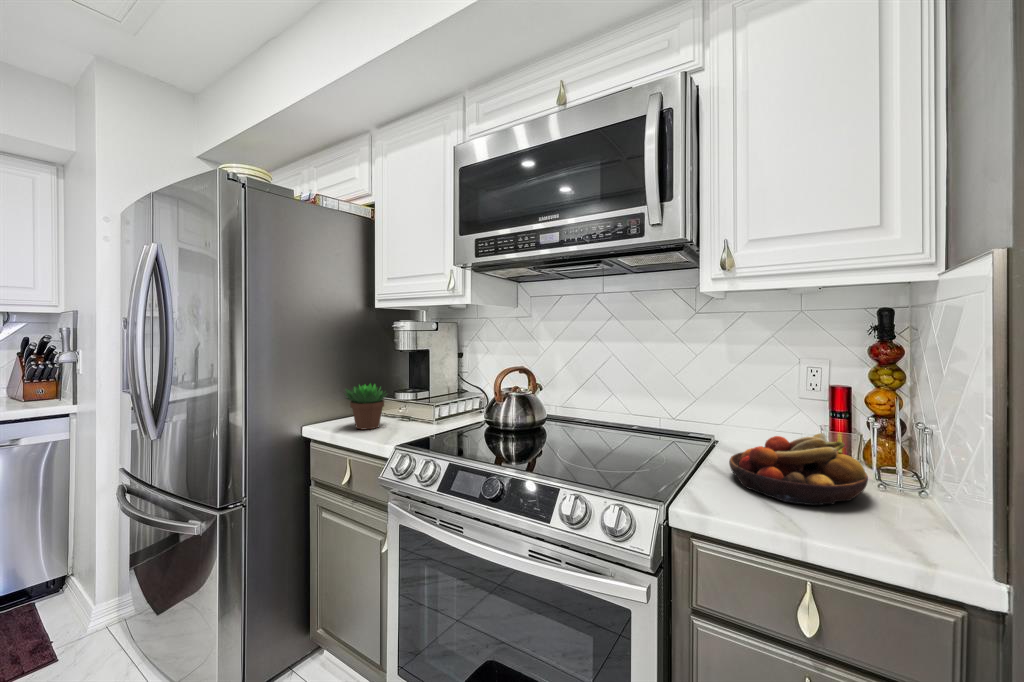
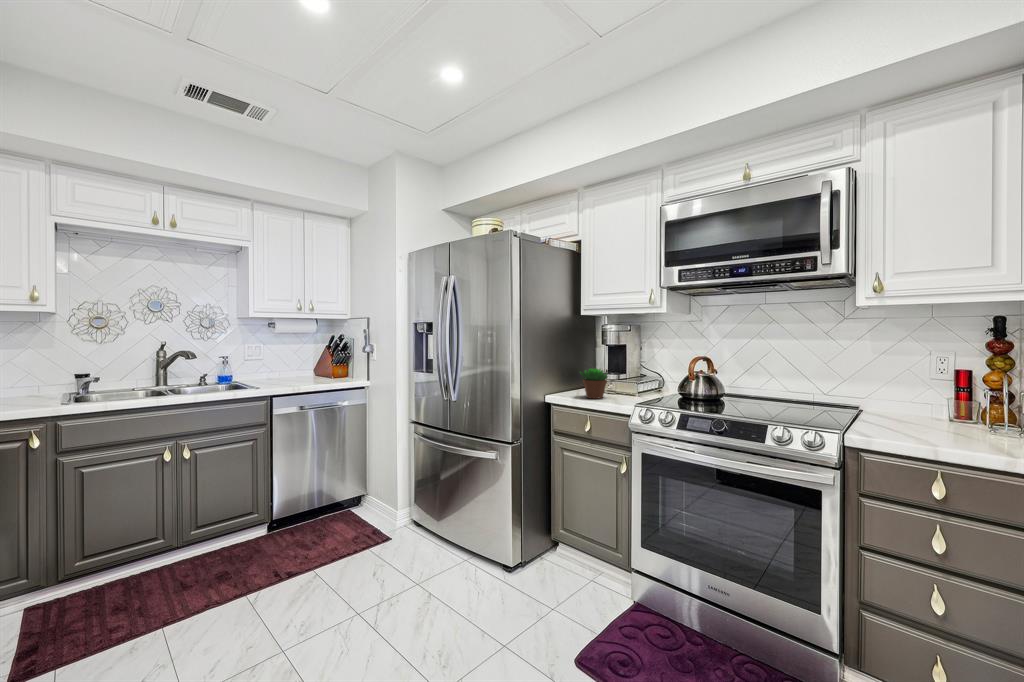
fruit bowl: present [729,433,868,505] -> none [880,399,980,436]

